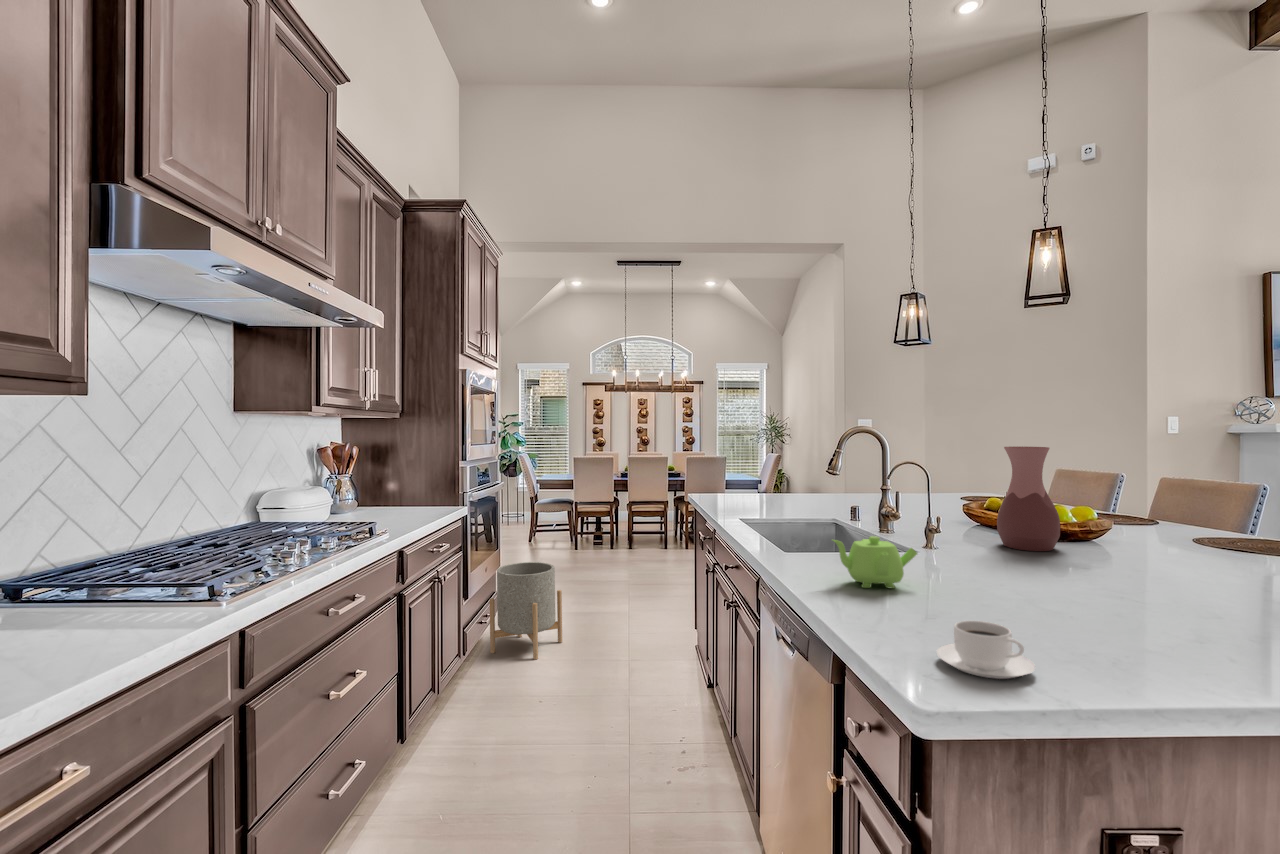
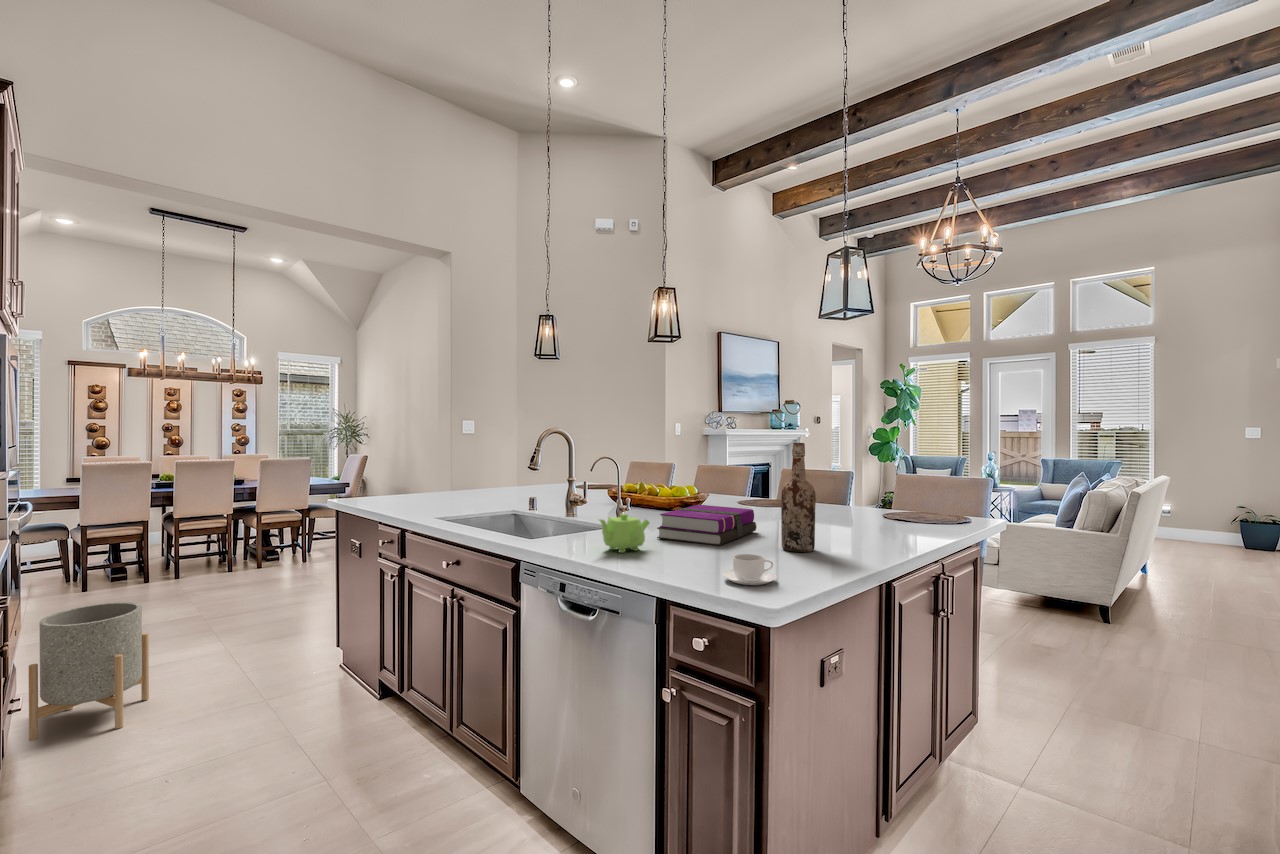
wine bottle: none [1145,444,1223,642] -> present [781,443,816,552]
vase: present [997,446,1060,551] -> none [649,445,687,518]
hardback book: none [949,536,1145,602] -> present [657,505,757,545]

